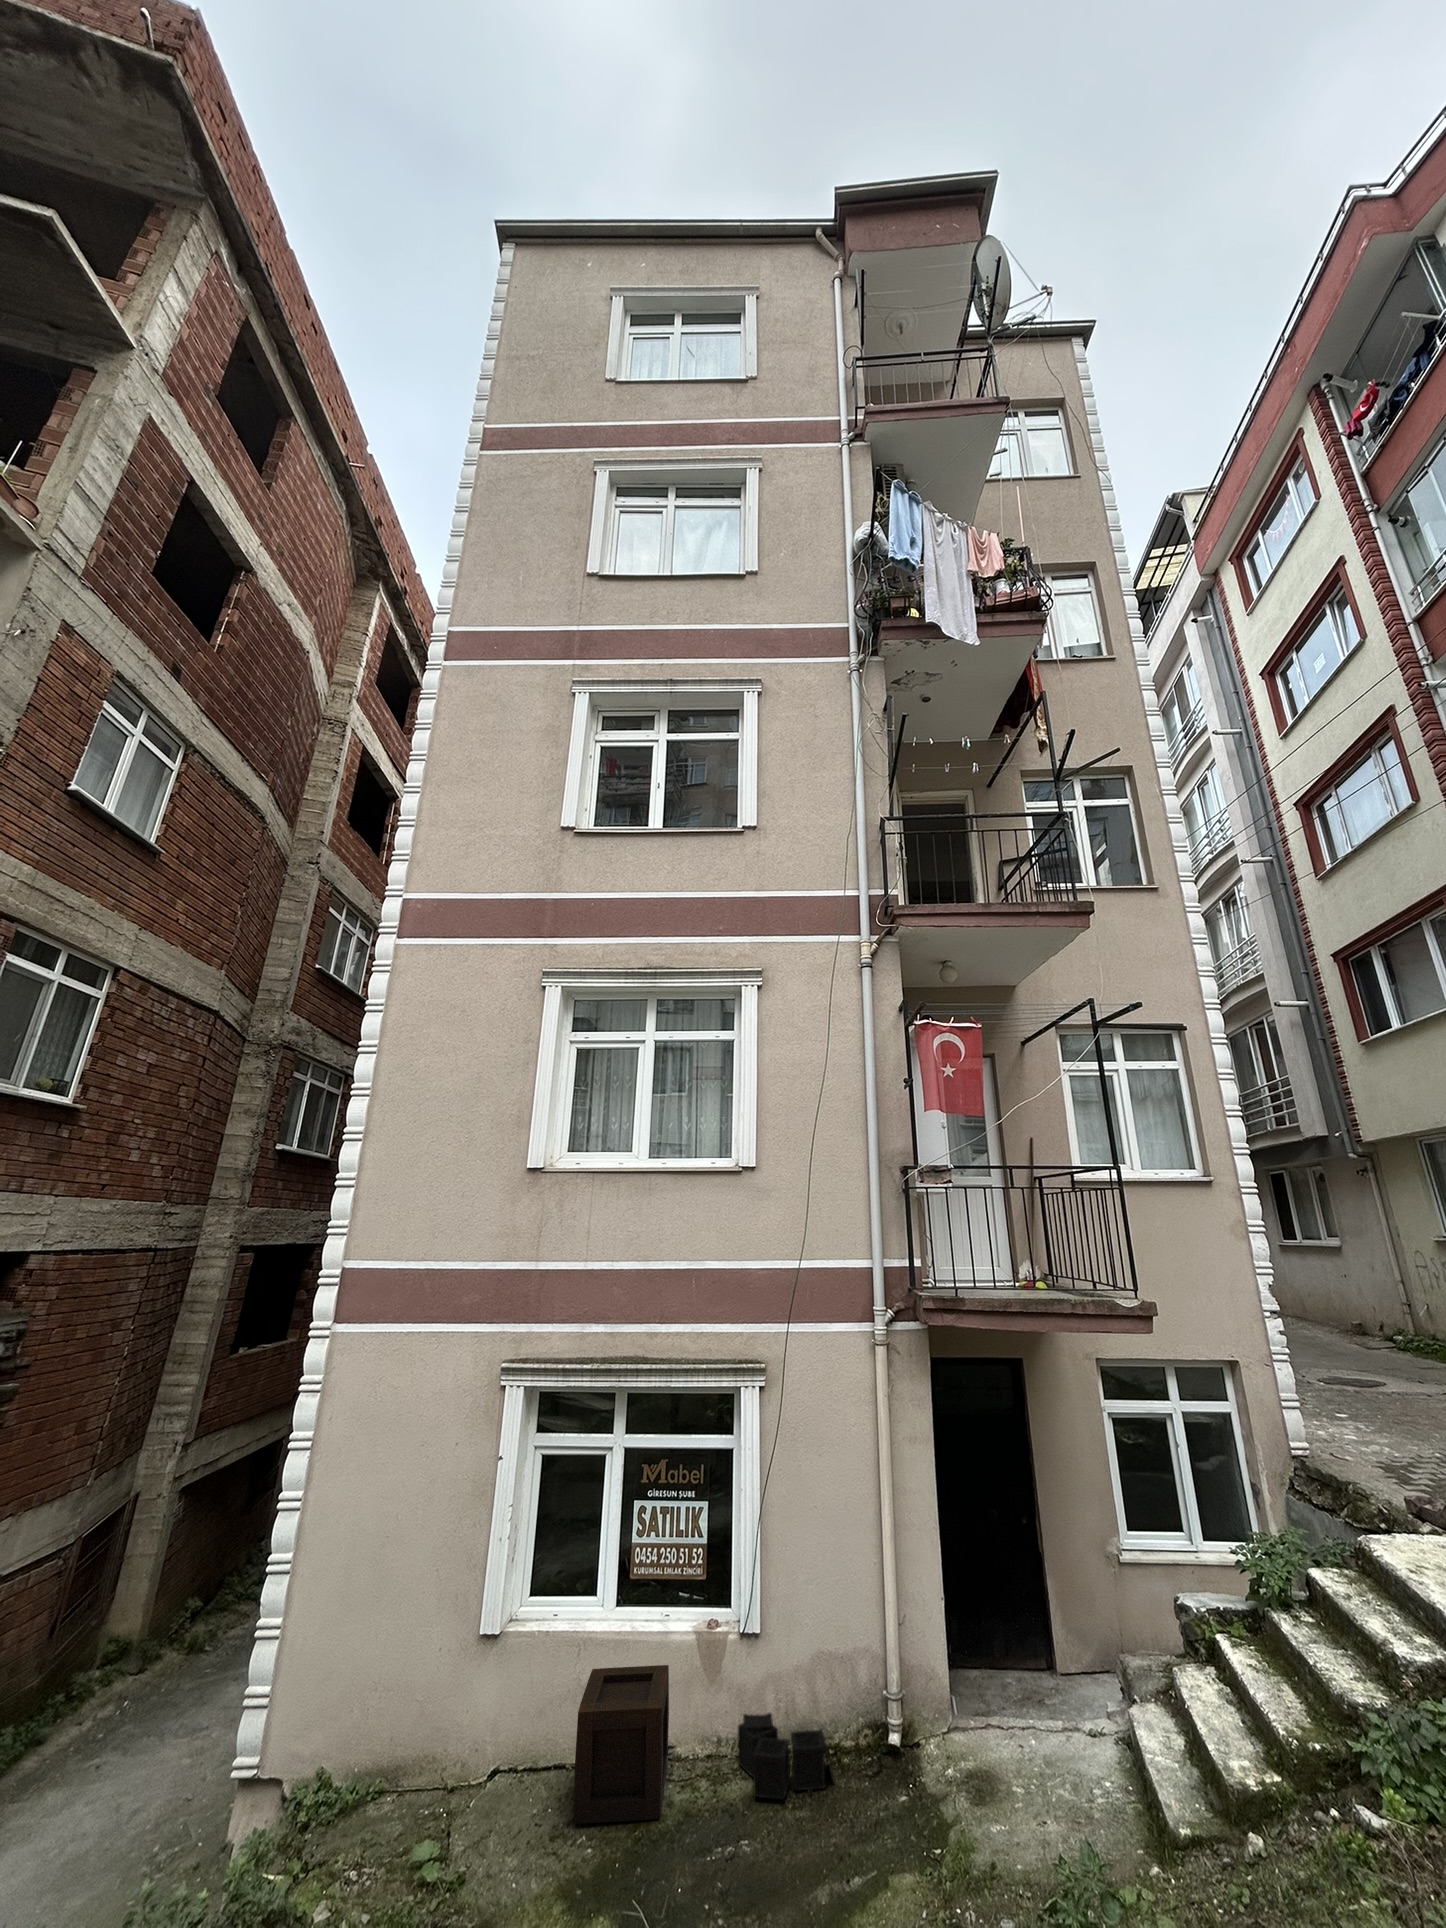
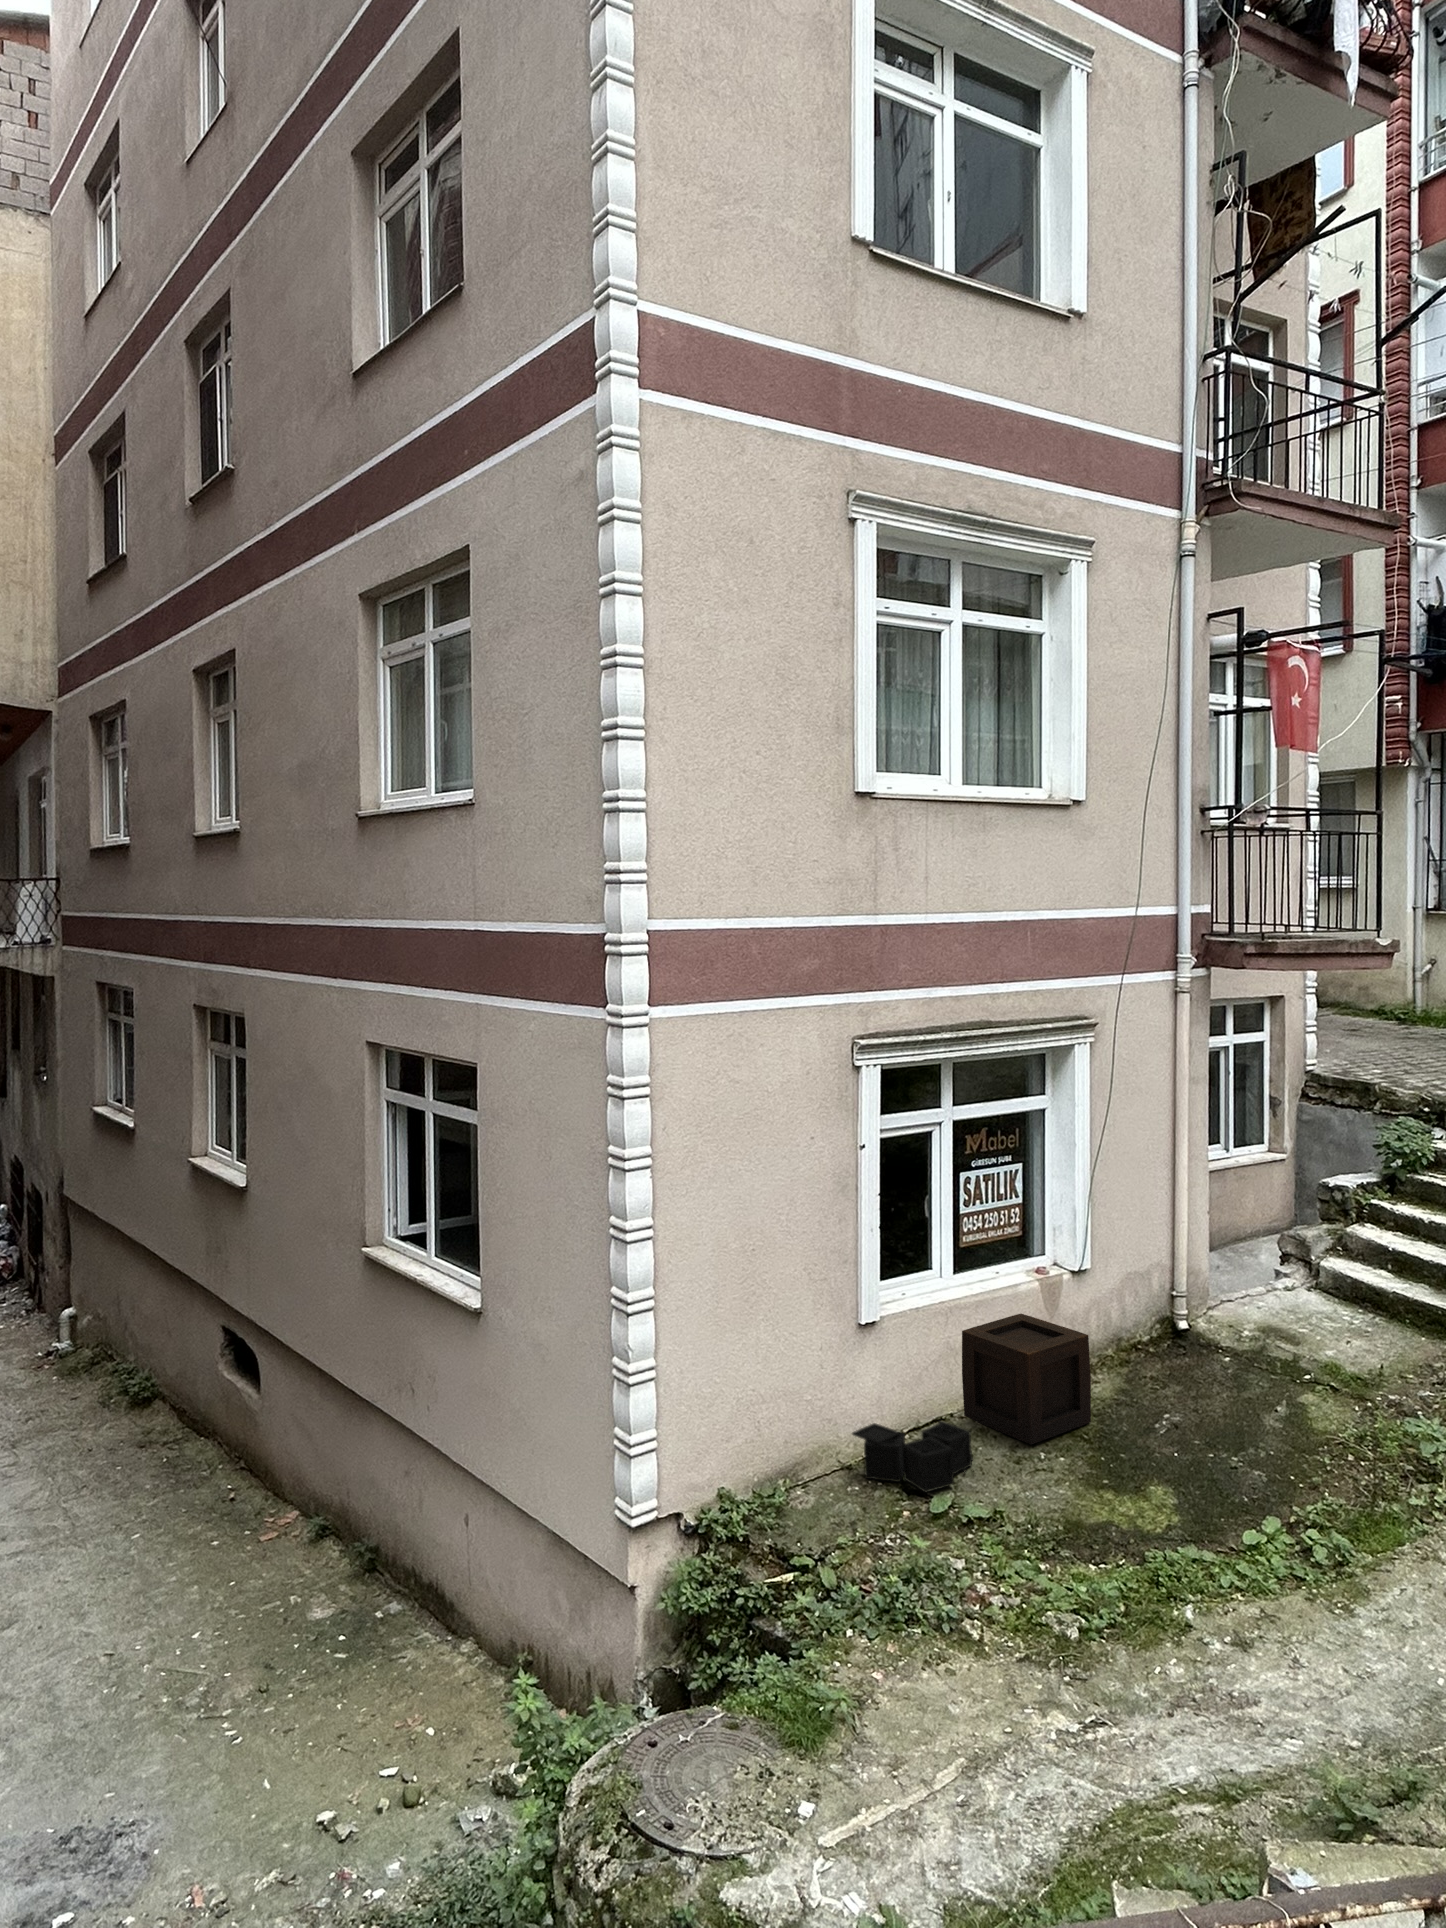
storage bin: present [738,1713,834,1799] -> present [852,1421,973,1492]

